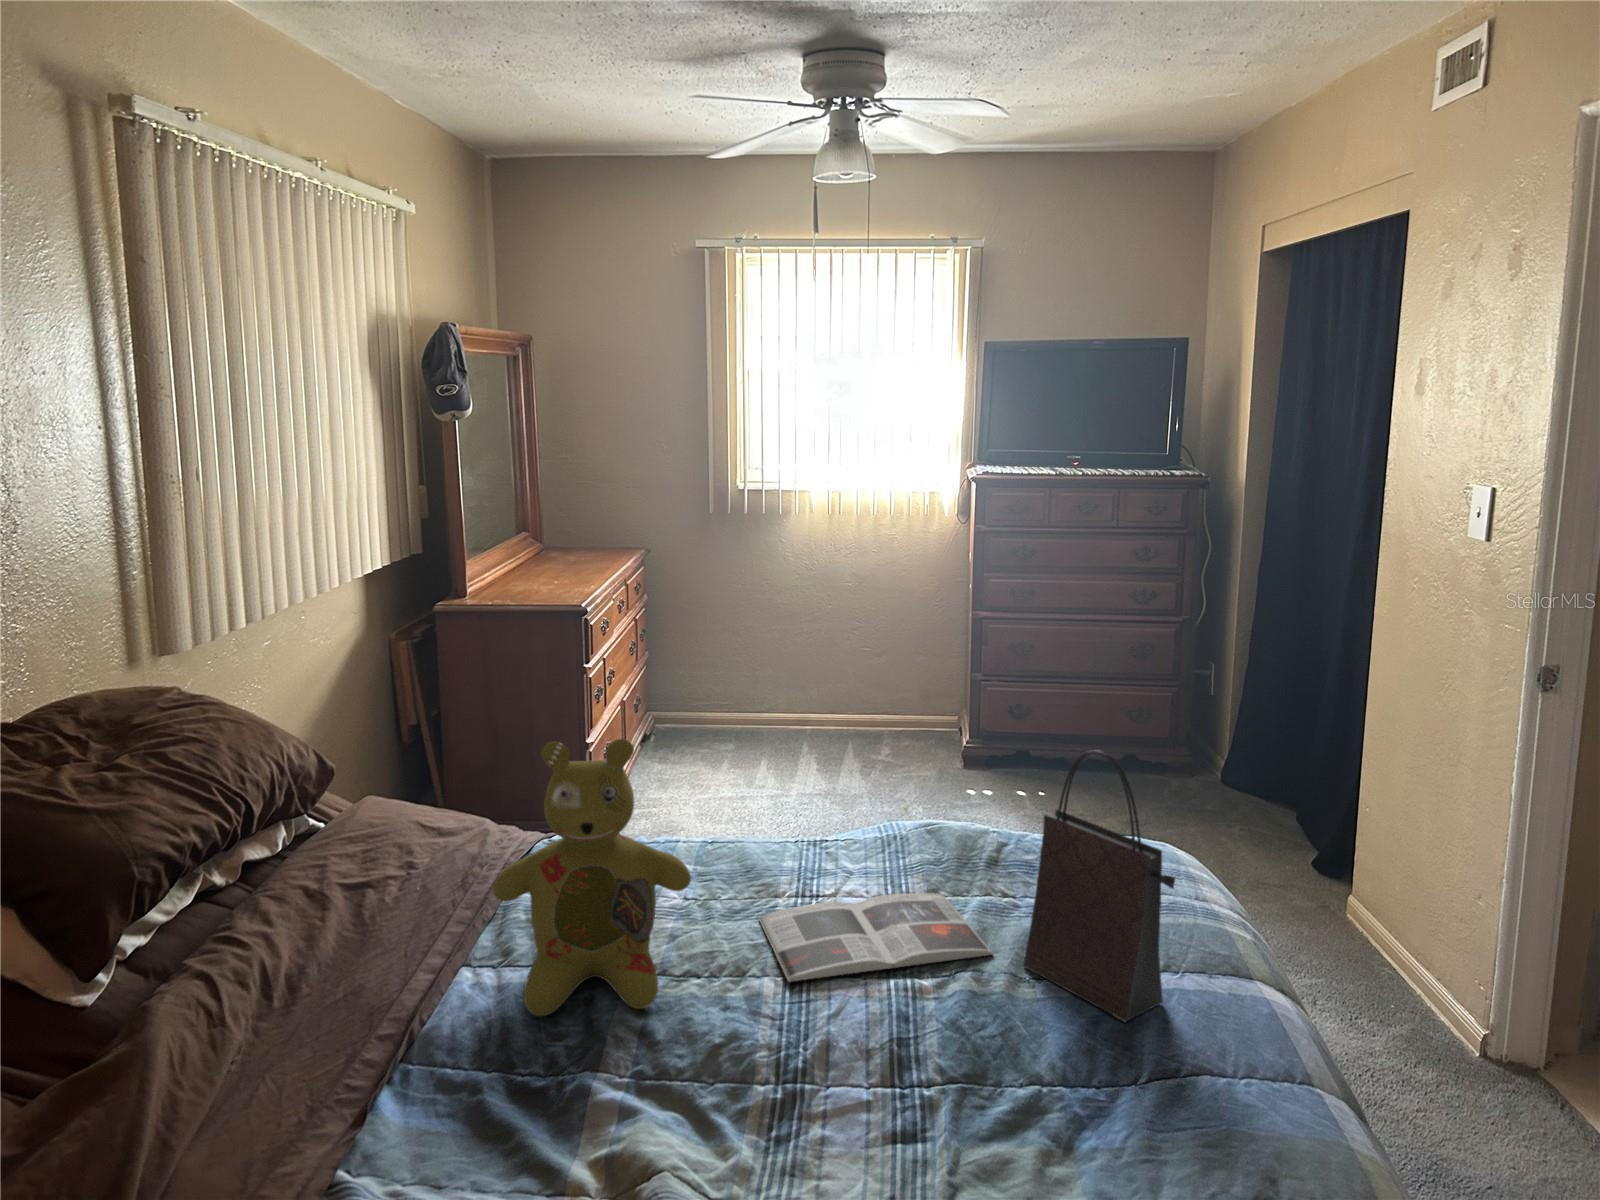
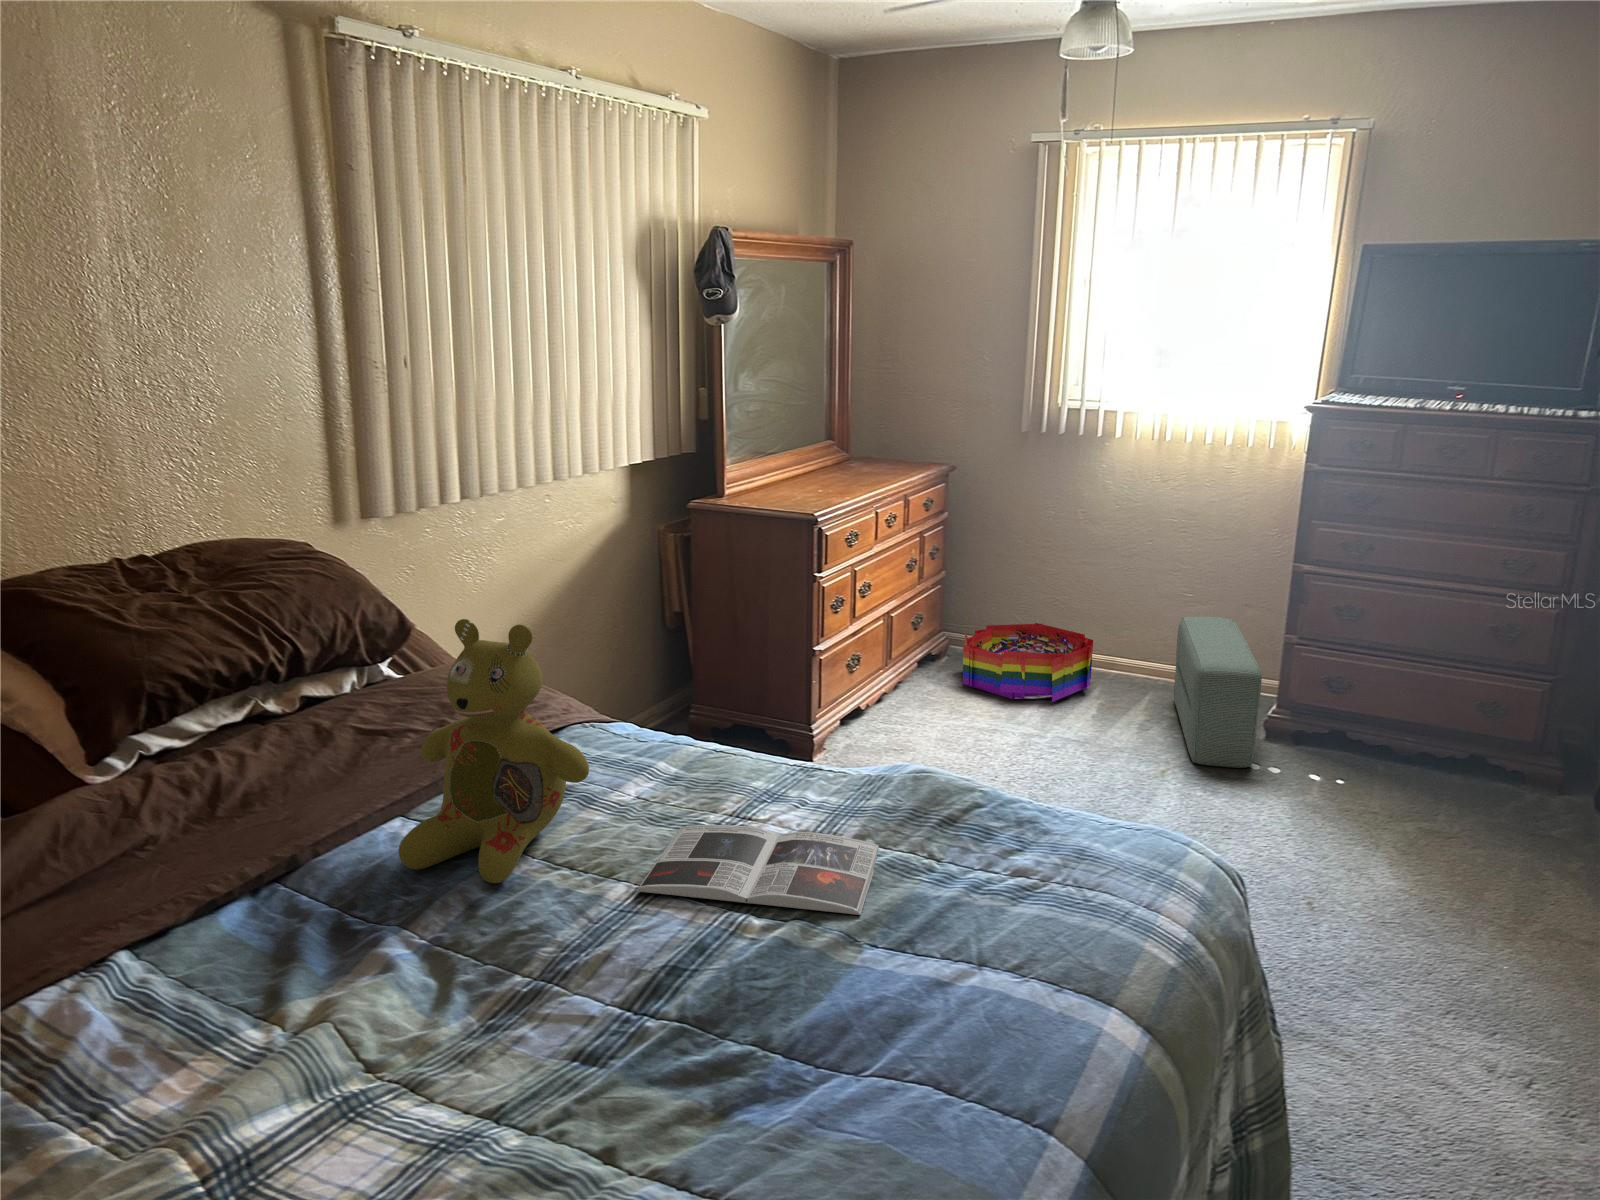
pouf: none [872,666,972,794] -> present [1174,616,1262,768]
storage bin: none [676,690,799,764] -> present [963,623,1093,702]
handbag: present [1023,750,1175,1021] -> none [877,703,983,1017]

